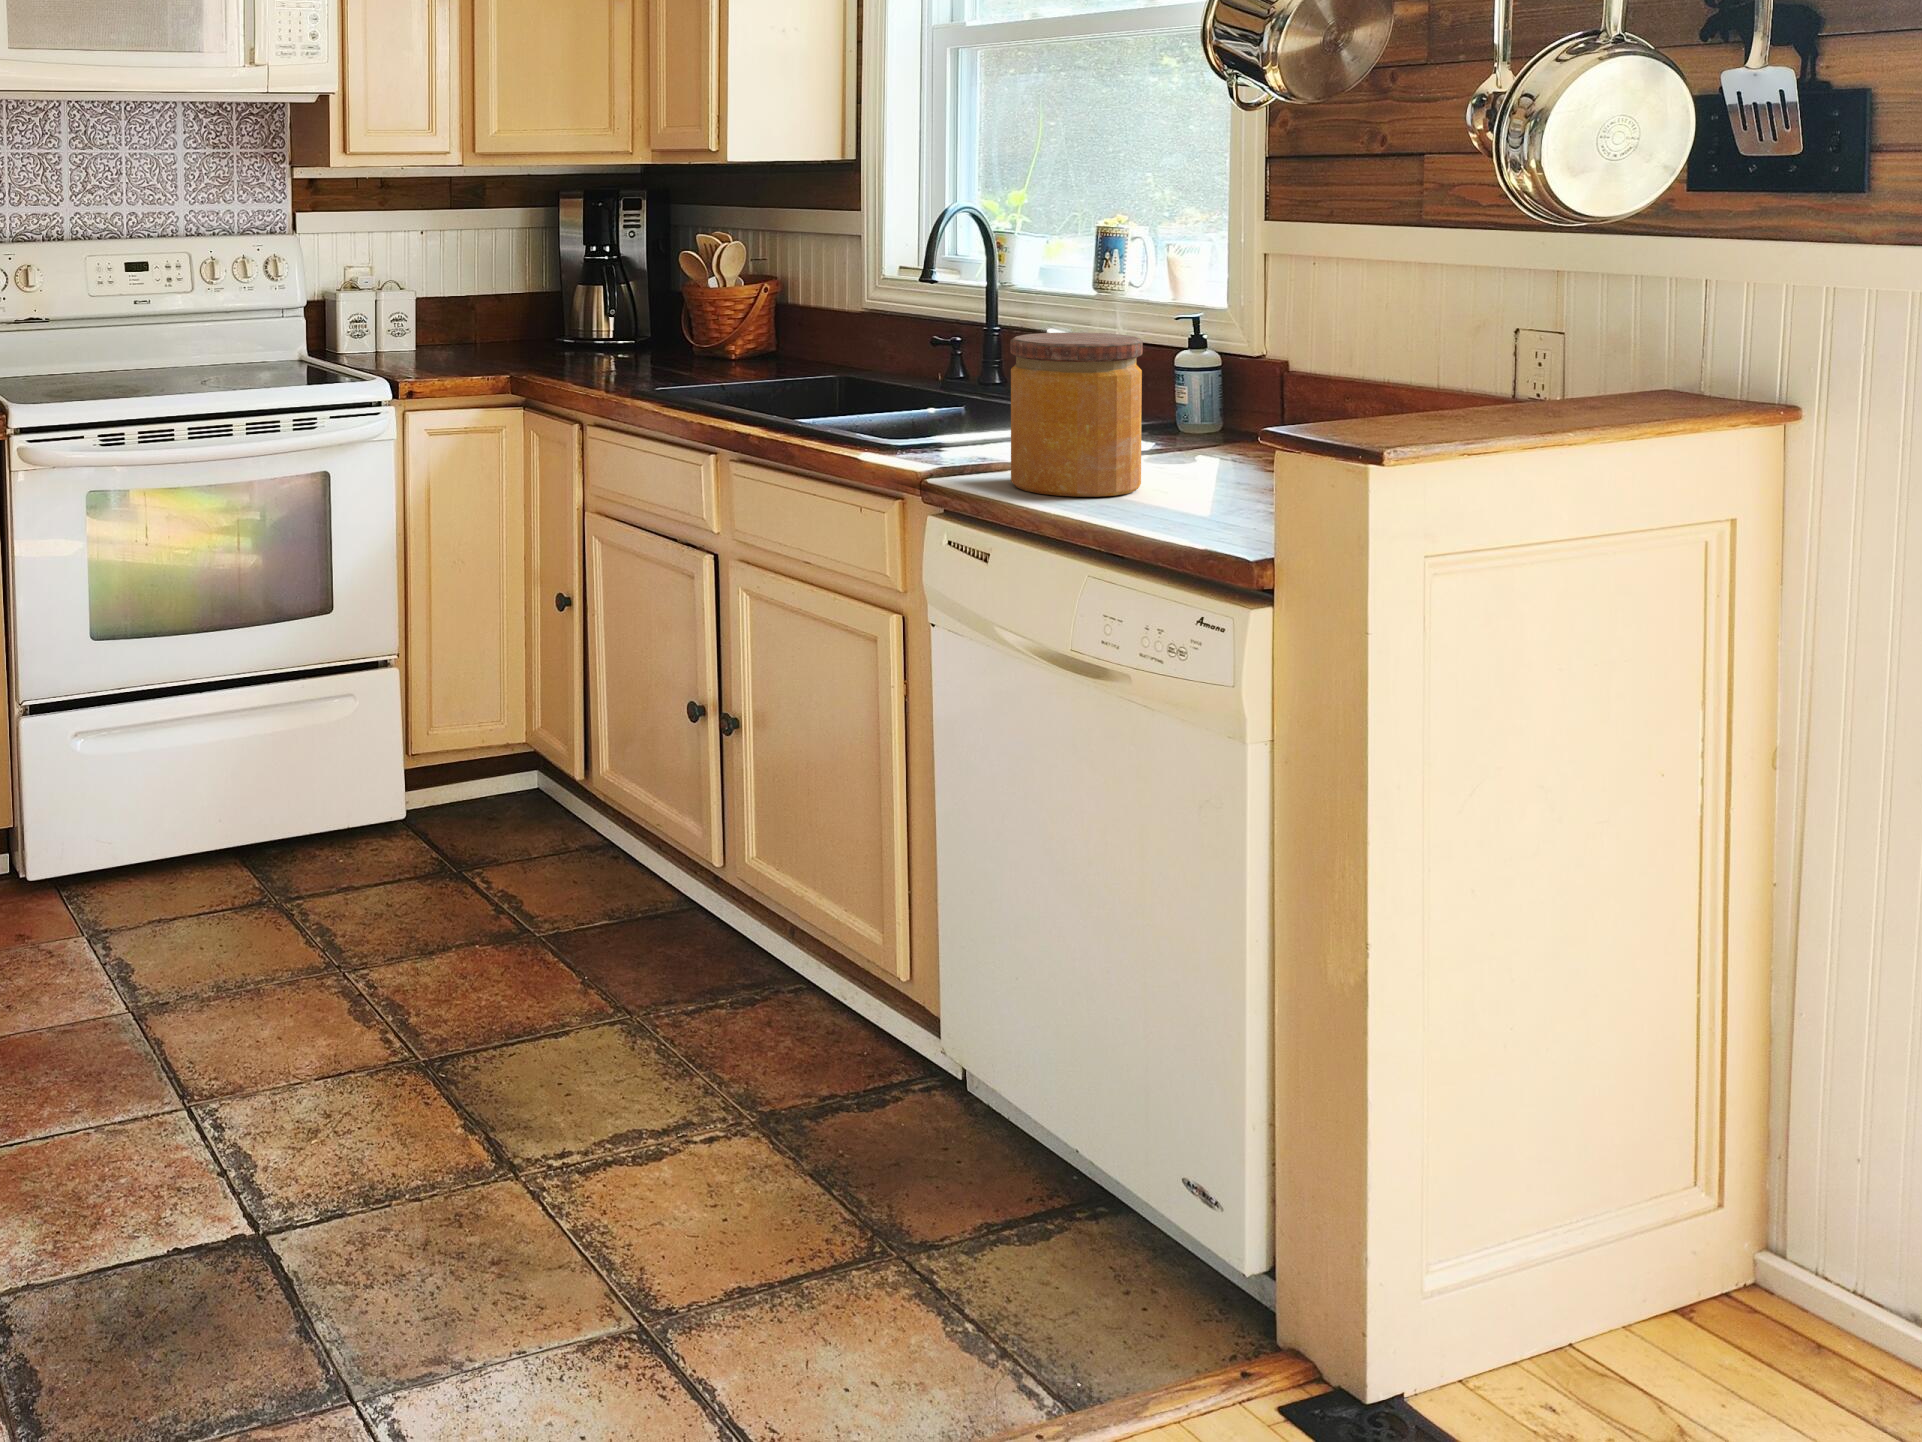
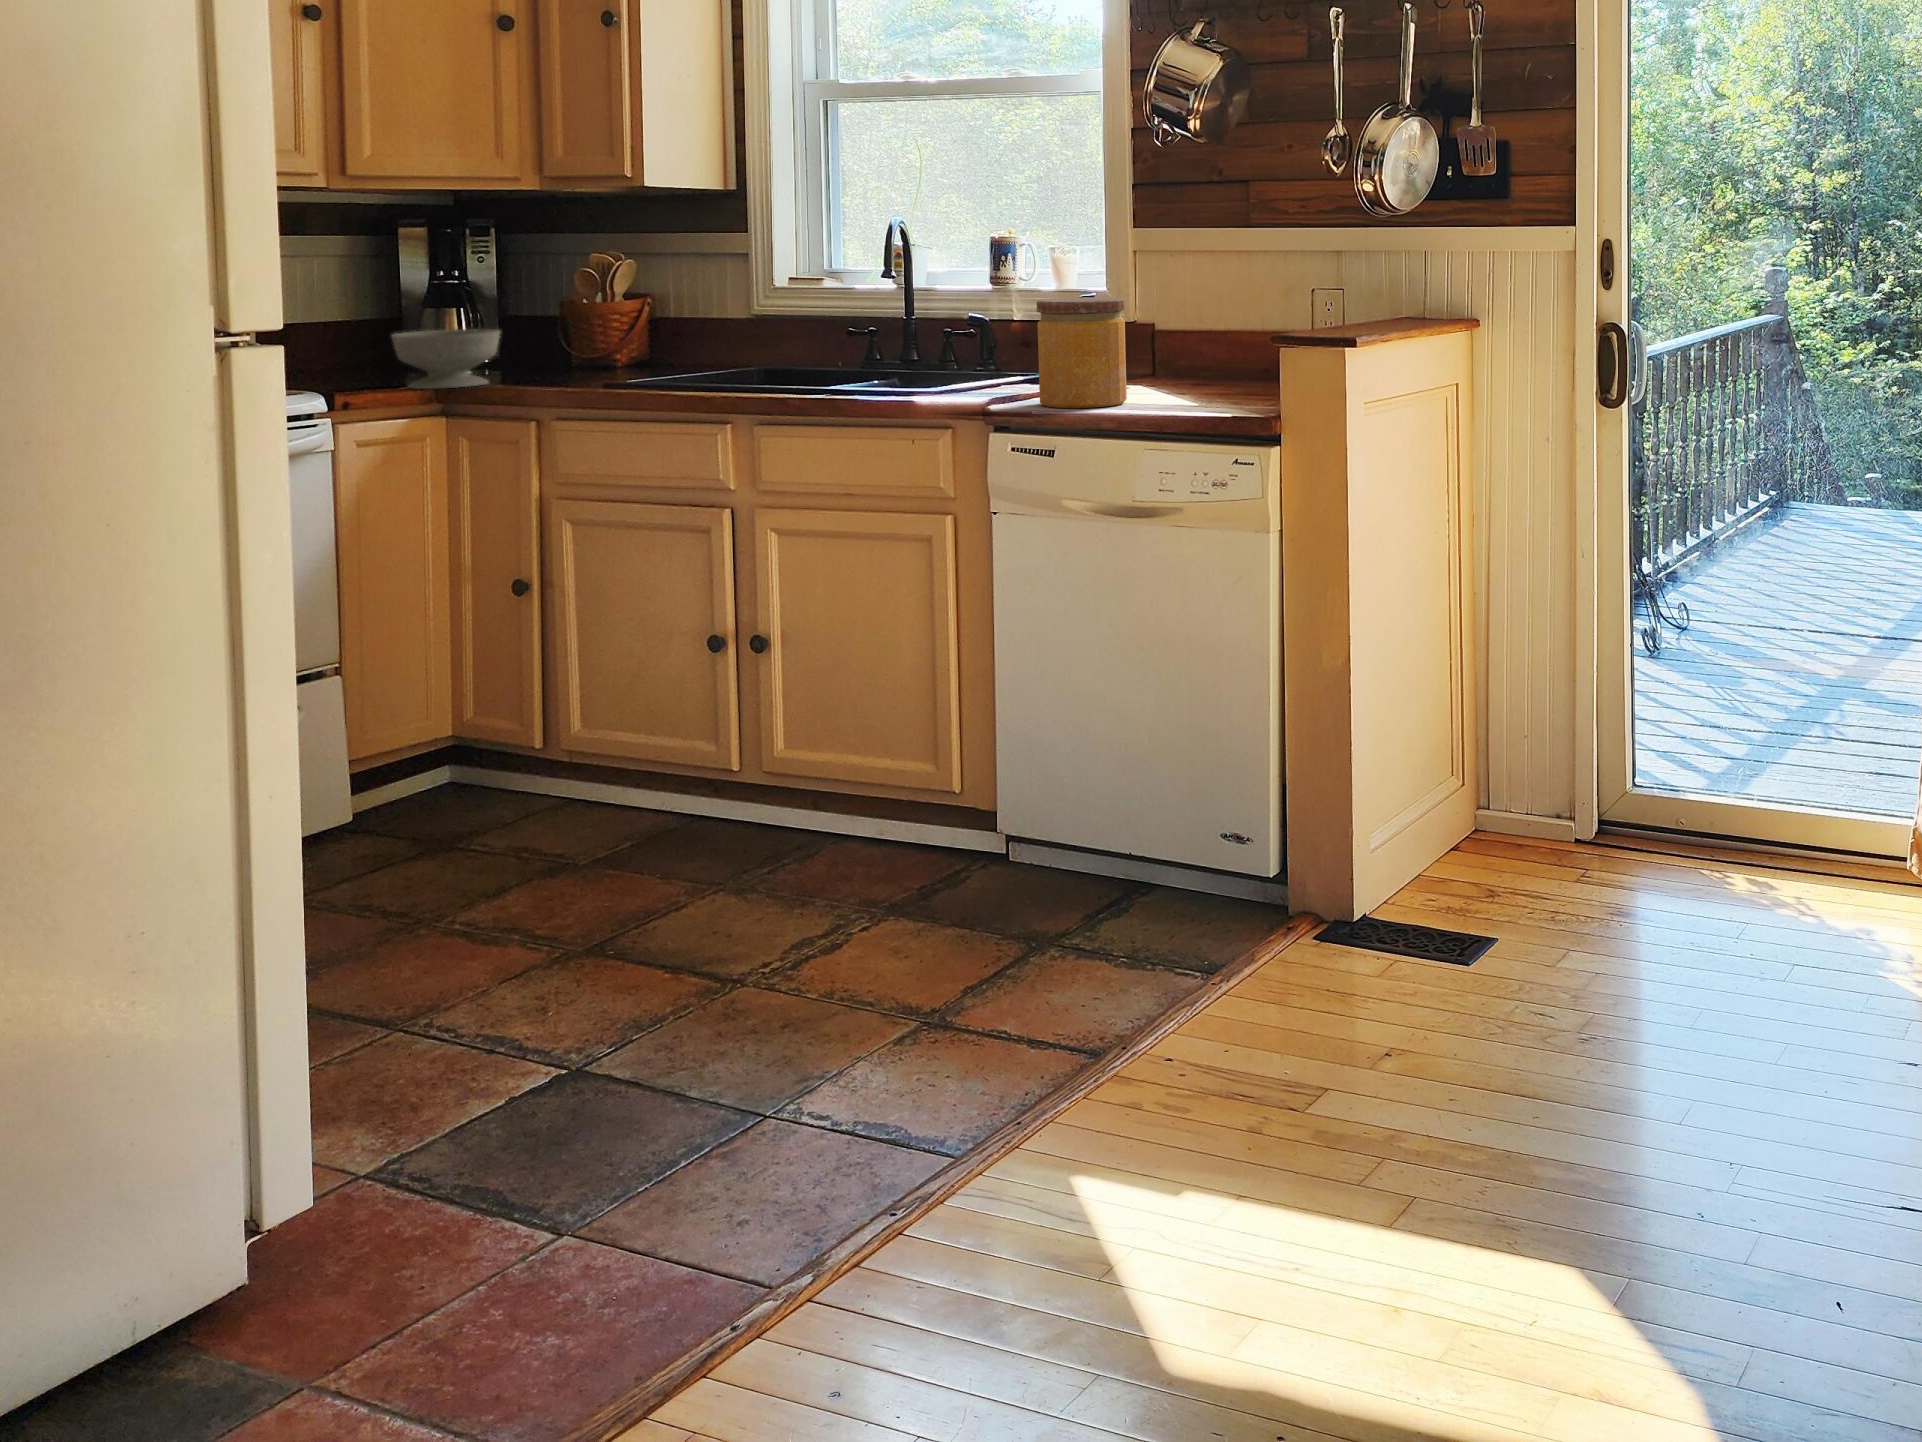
bowl: none [487,313,590,377] -> present [391,329,500,389]

